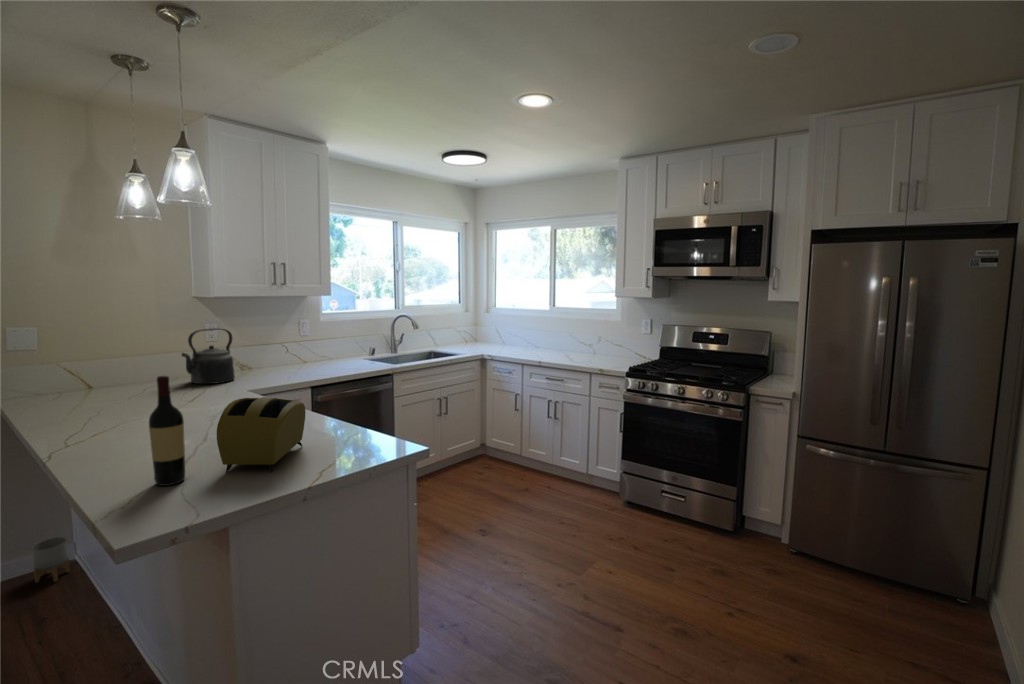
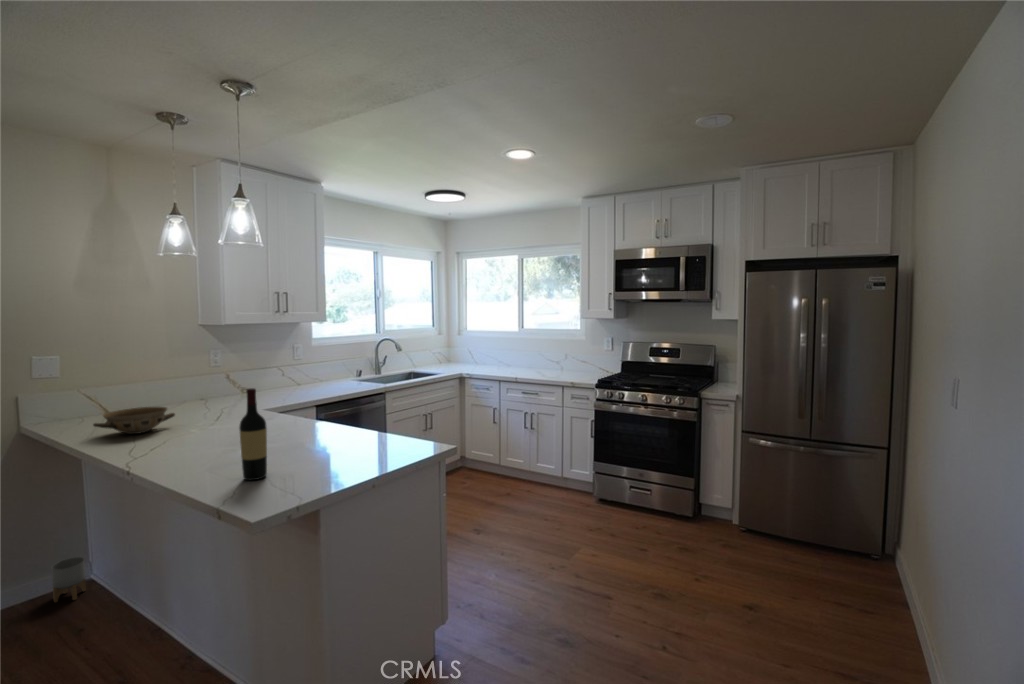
kettle: present [182,328,235,384] -> none [196,353,243,405]
ceramic bowl: none [47,386,143,416] -> present [93,407,175,434]
toaster: present [217,397,305,473] -> none [290,406,353,470]

